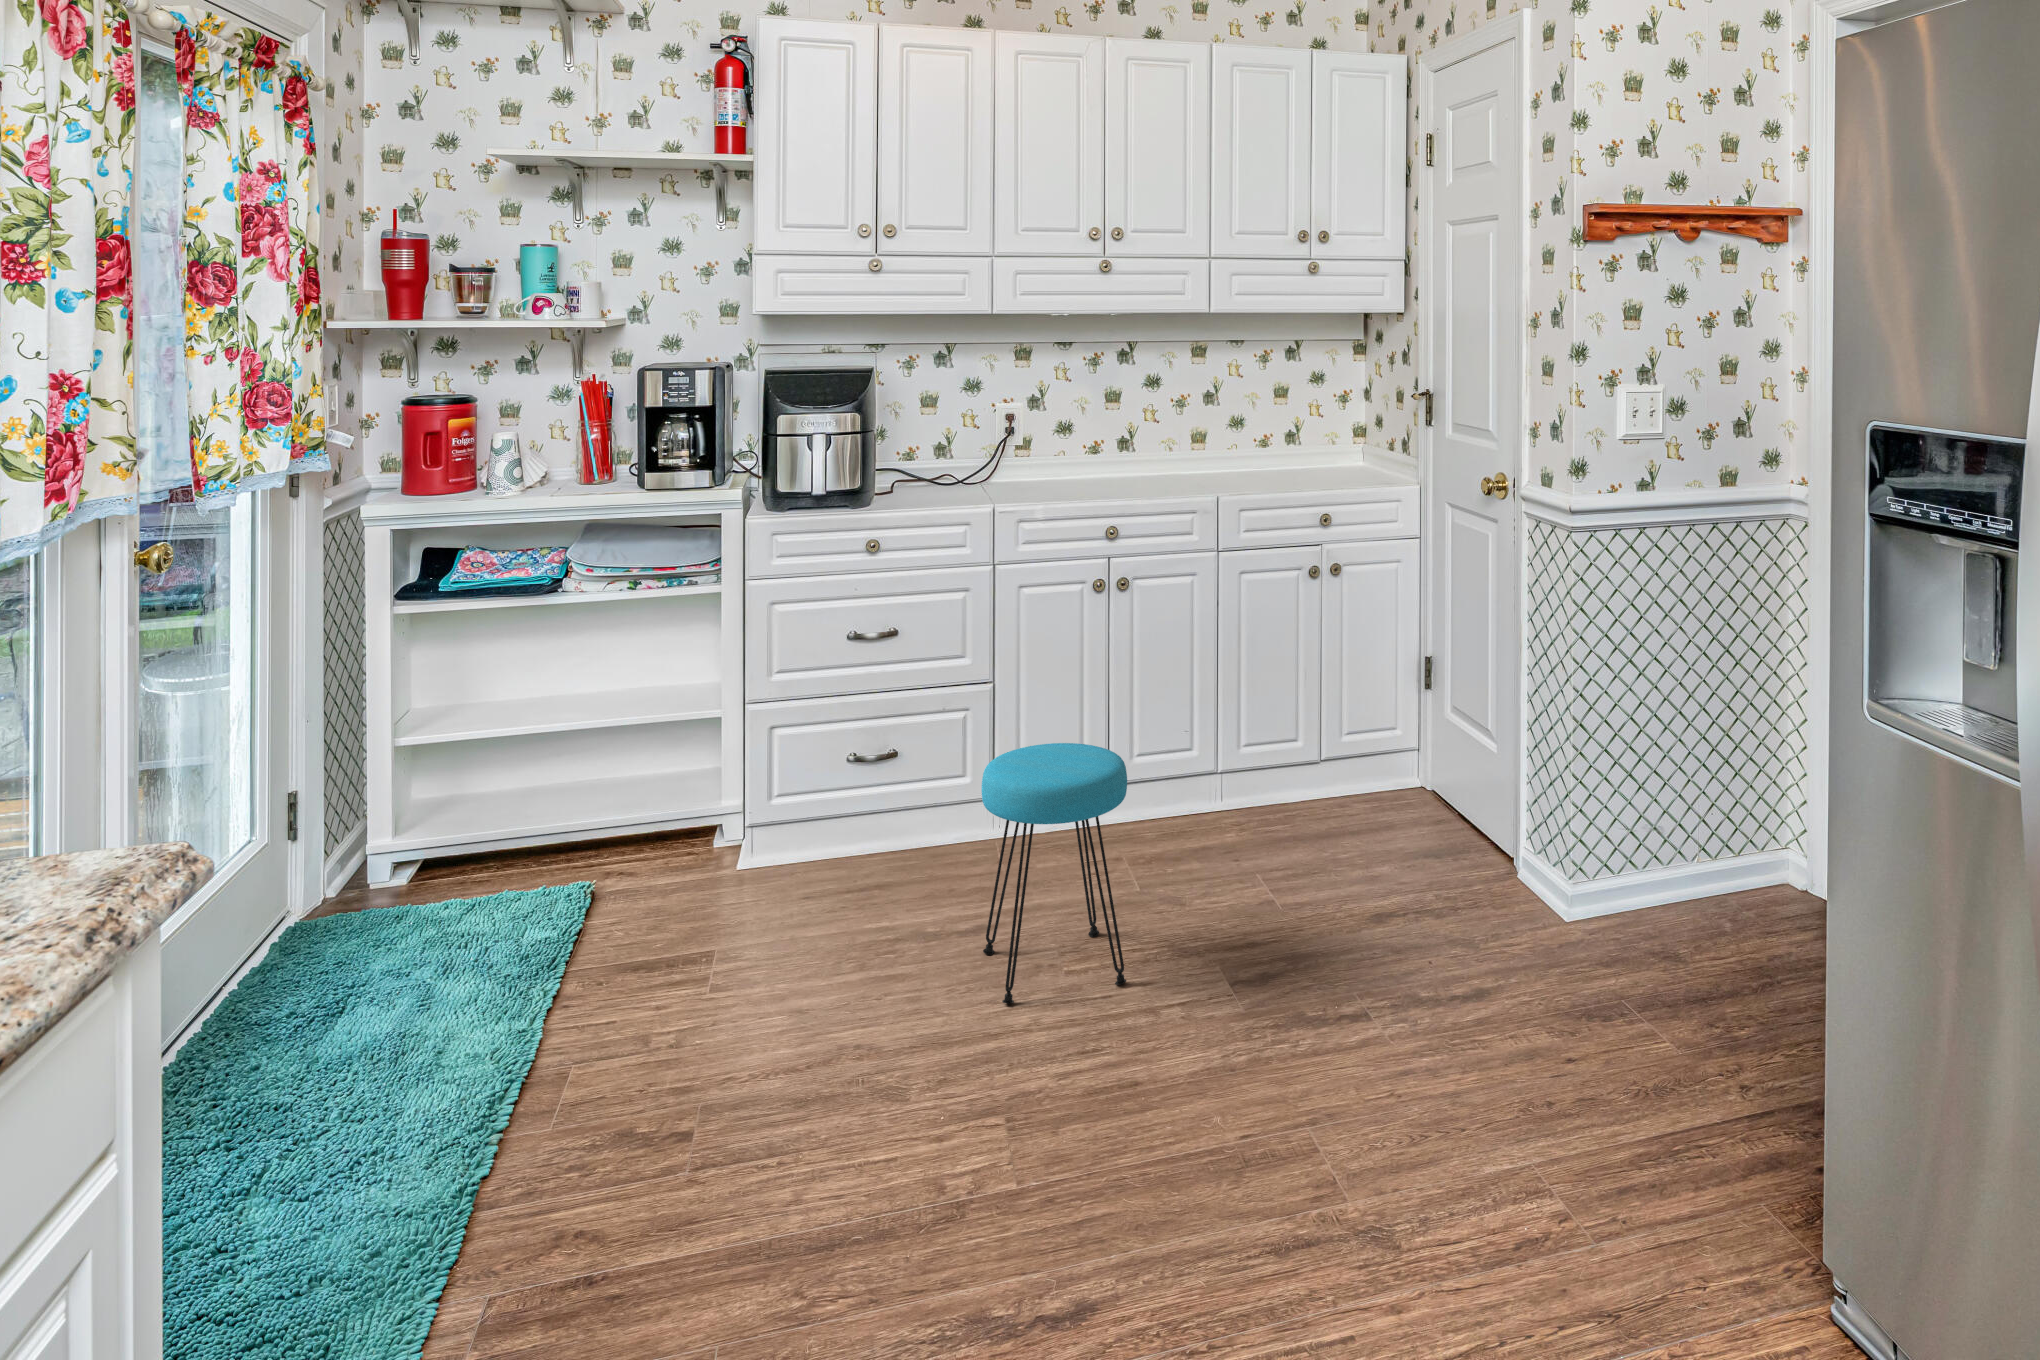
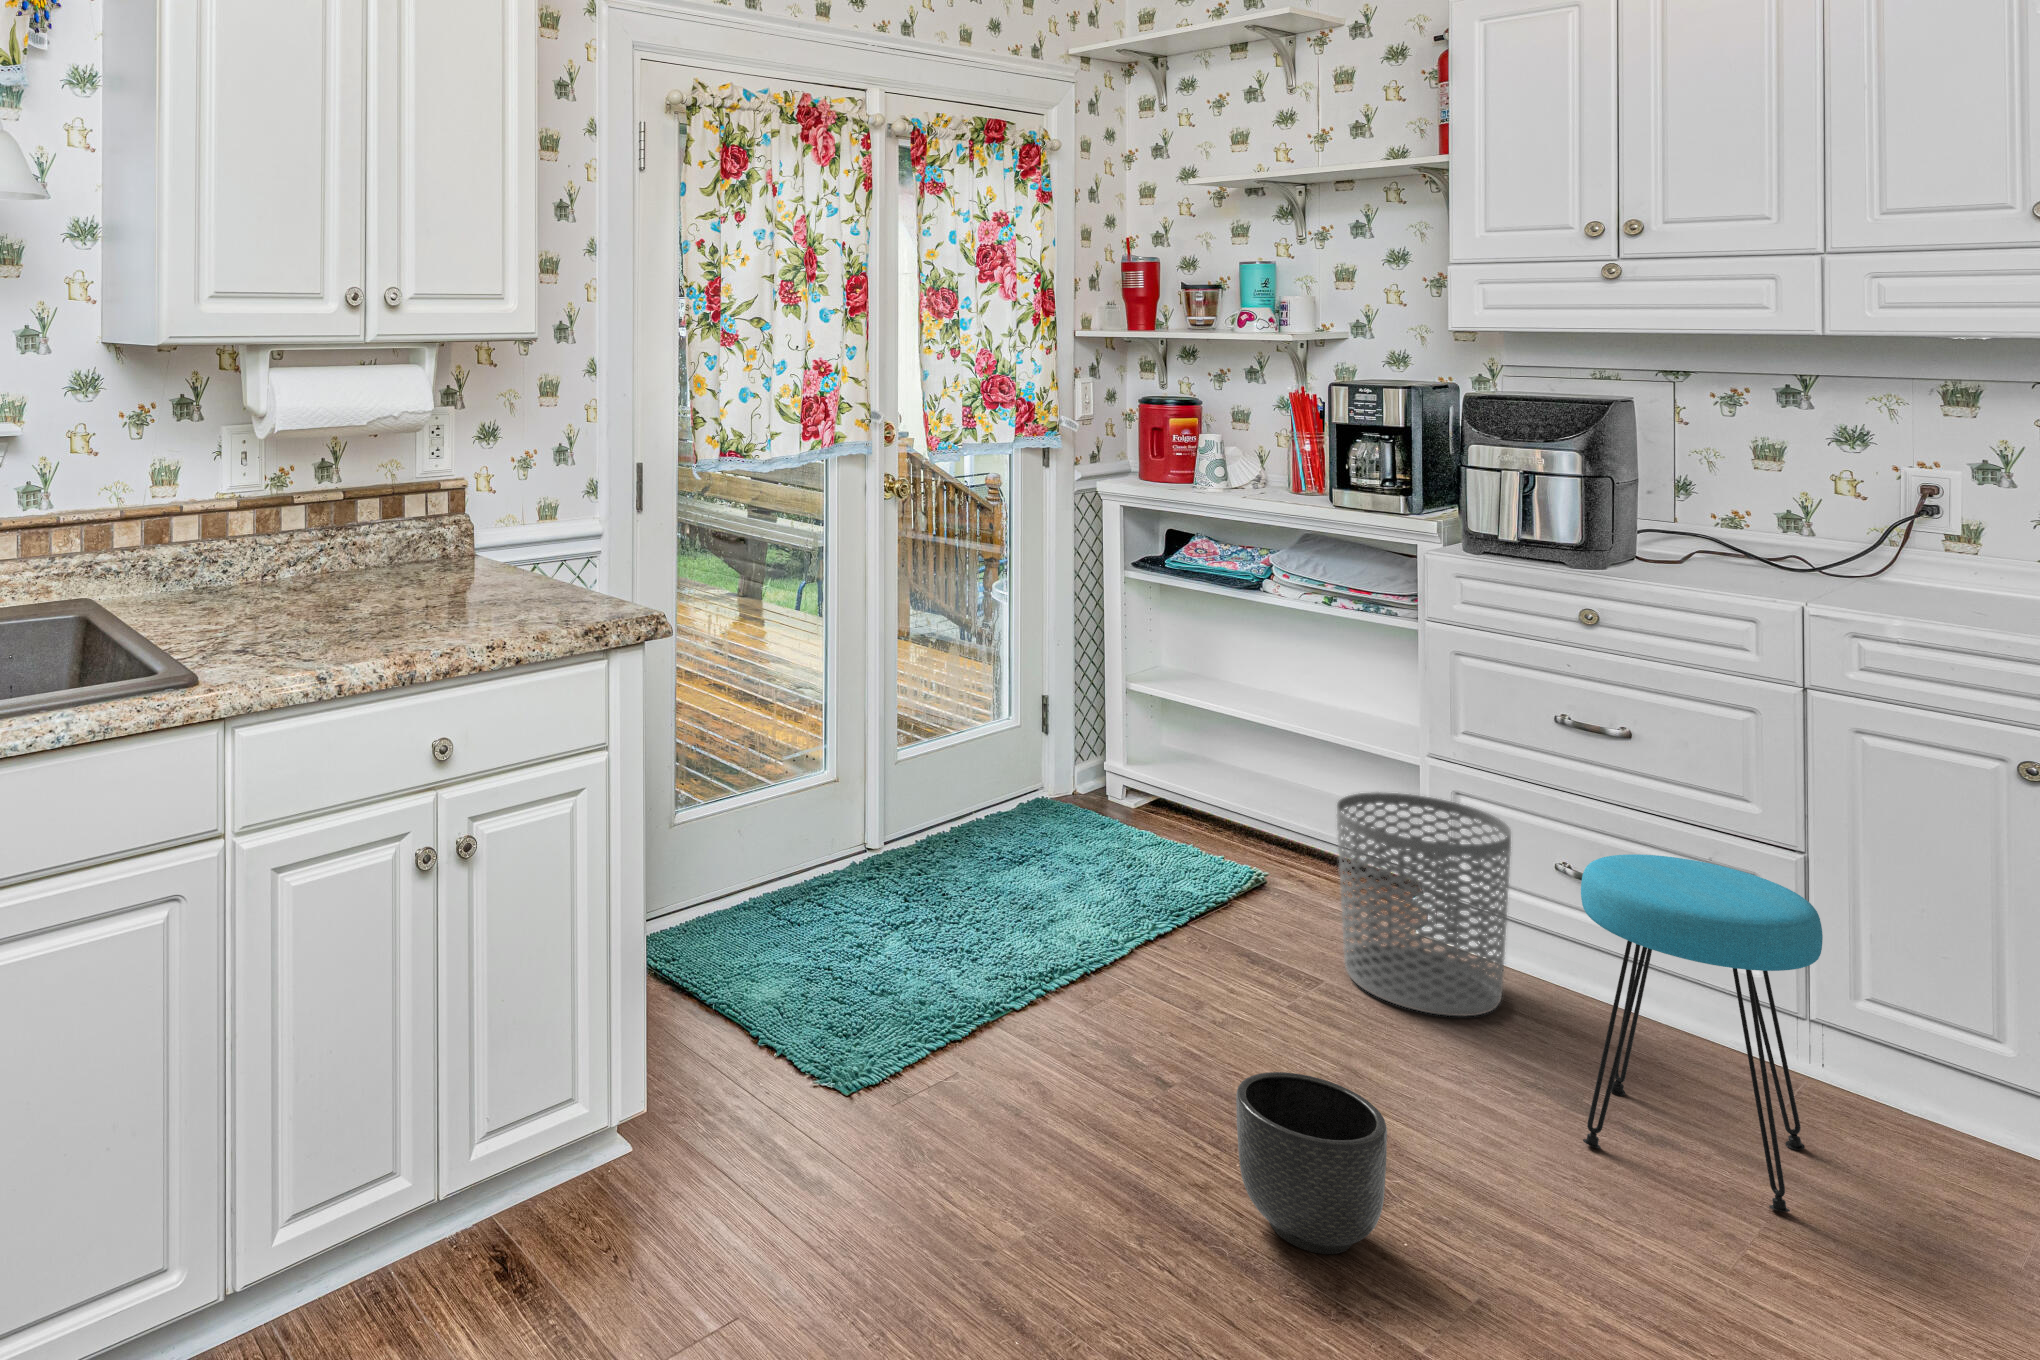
waste bin: none [739,759,884,965] -> present [1337,792,1511,1016]
planter: none [844,1052,975,1228] -> present [1236,1072,1387,1254]

